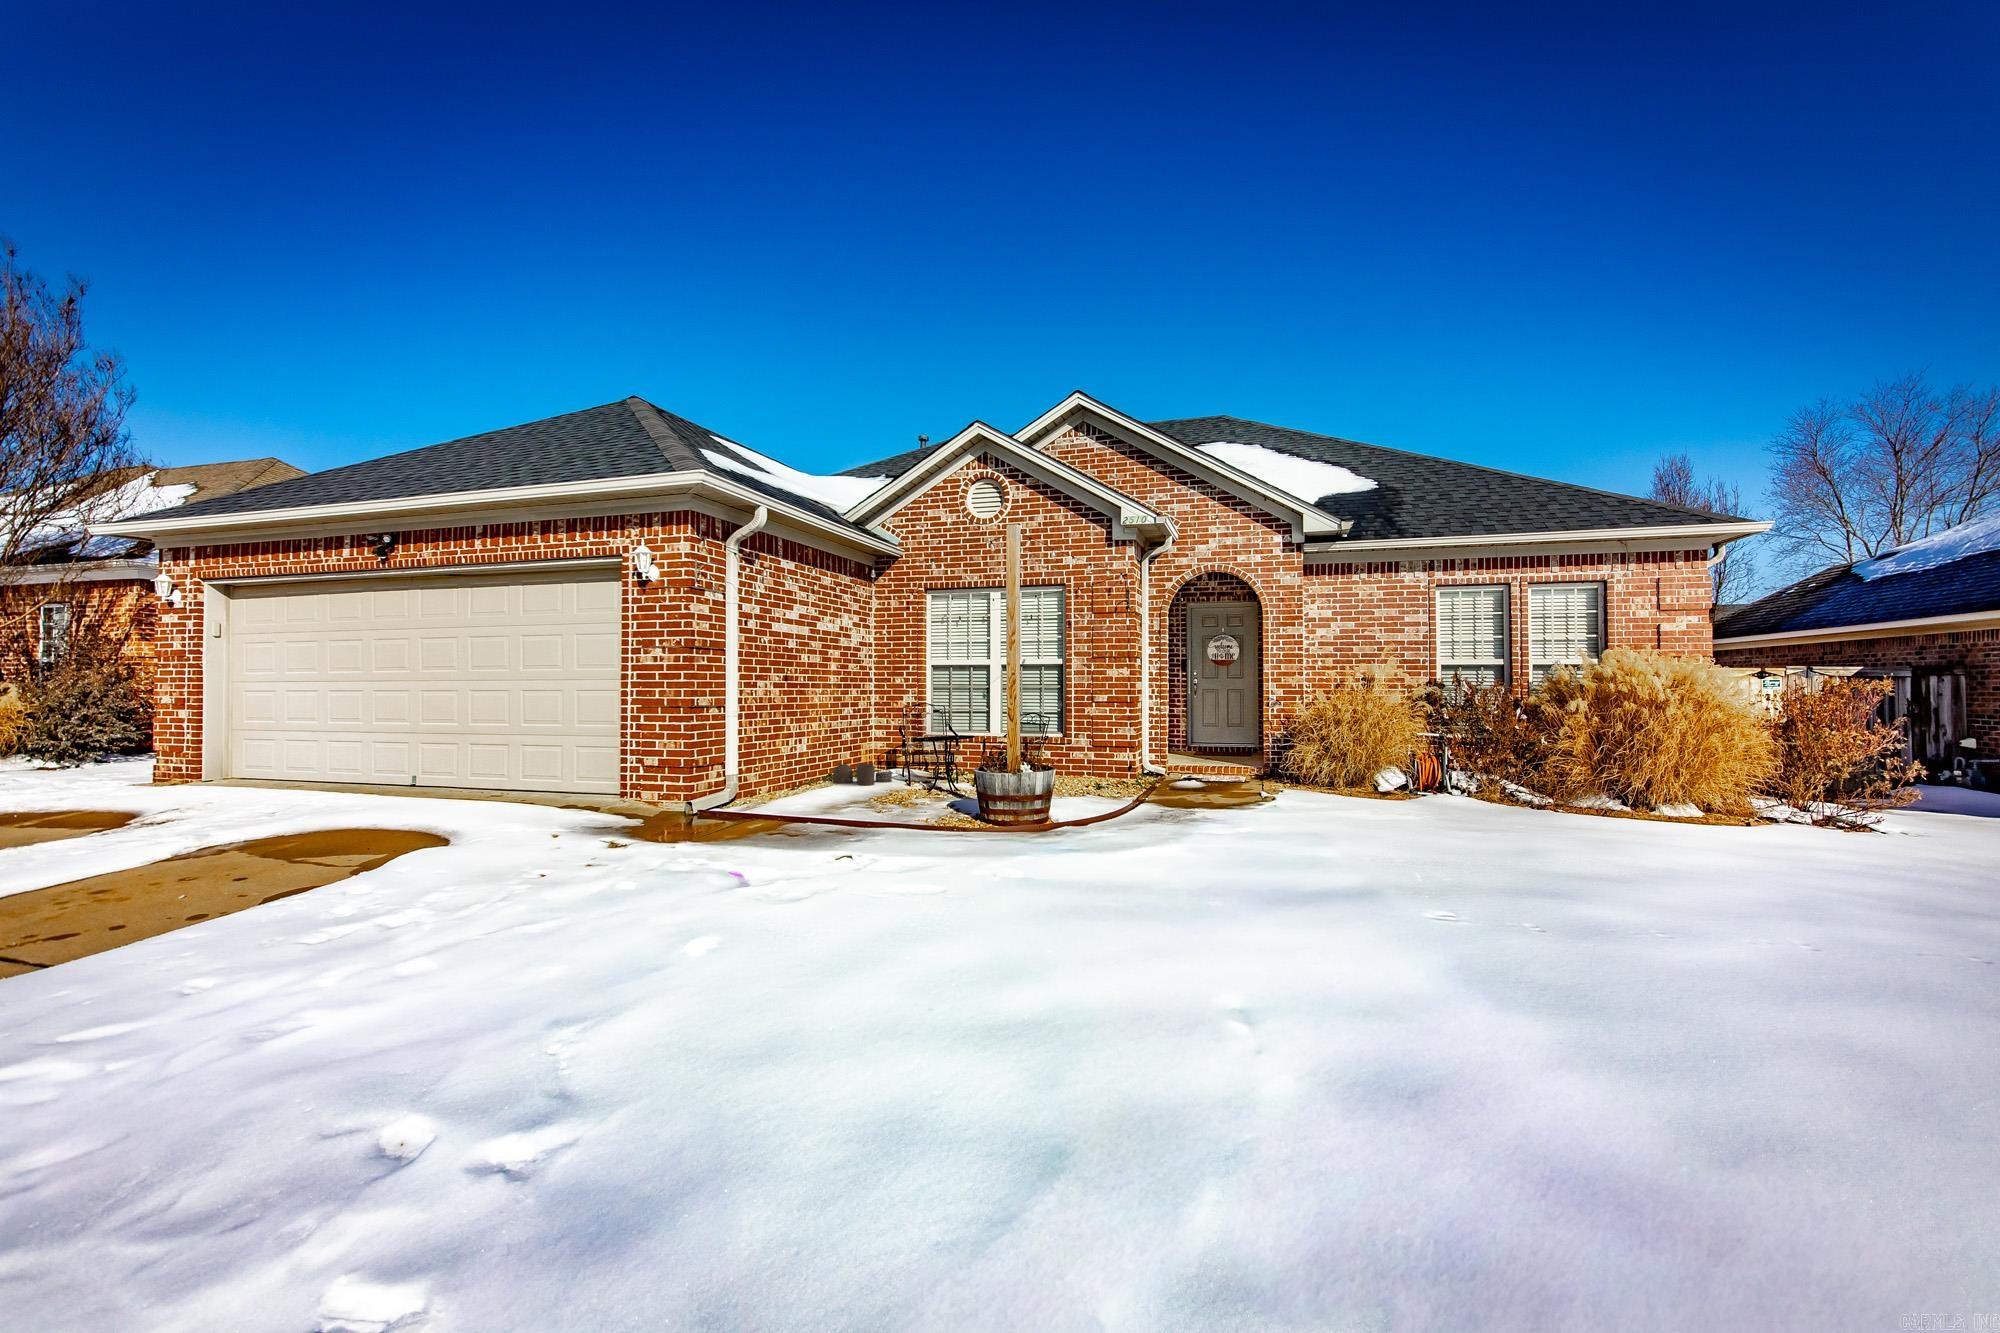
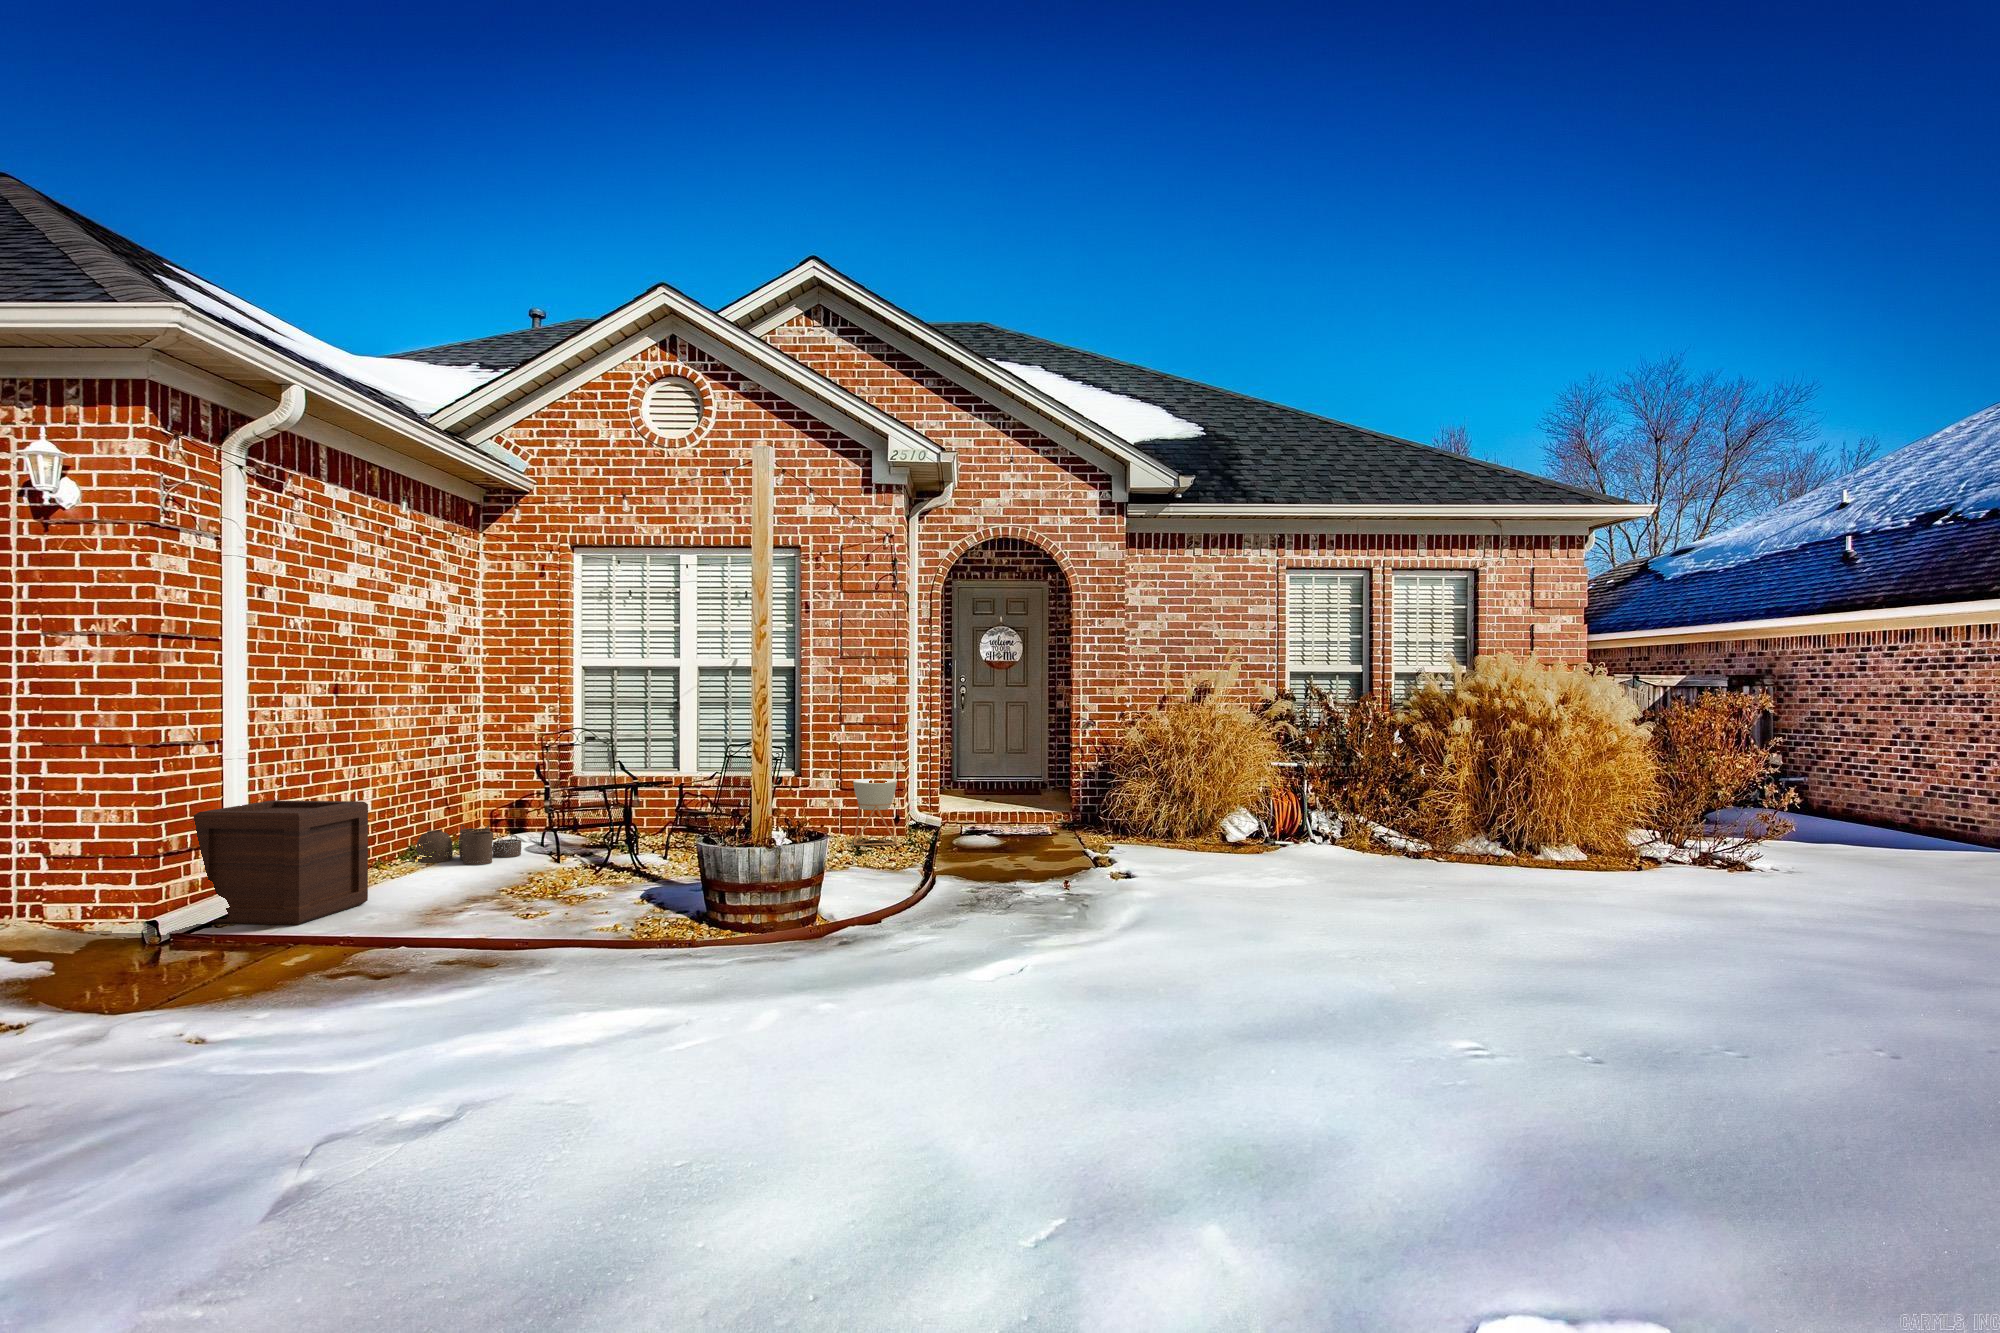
planter: none [1097,739,1127,784] -> present [853,779,898,845]
wooden crate: none [713,741,801,811] -> present [194,800,368,925]

